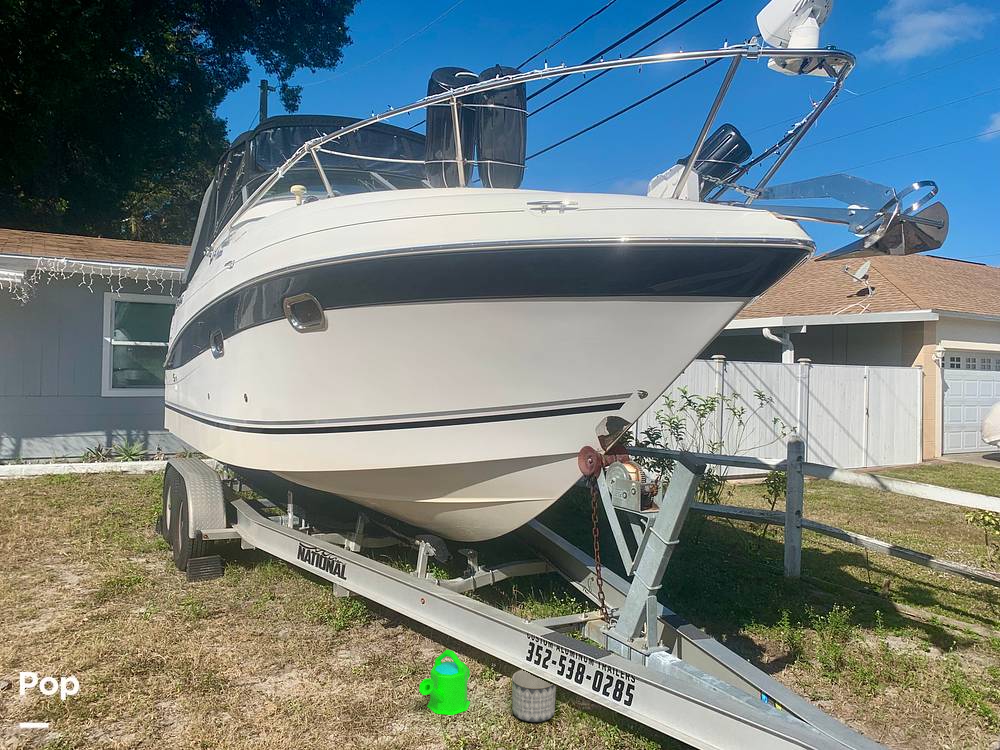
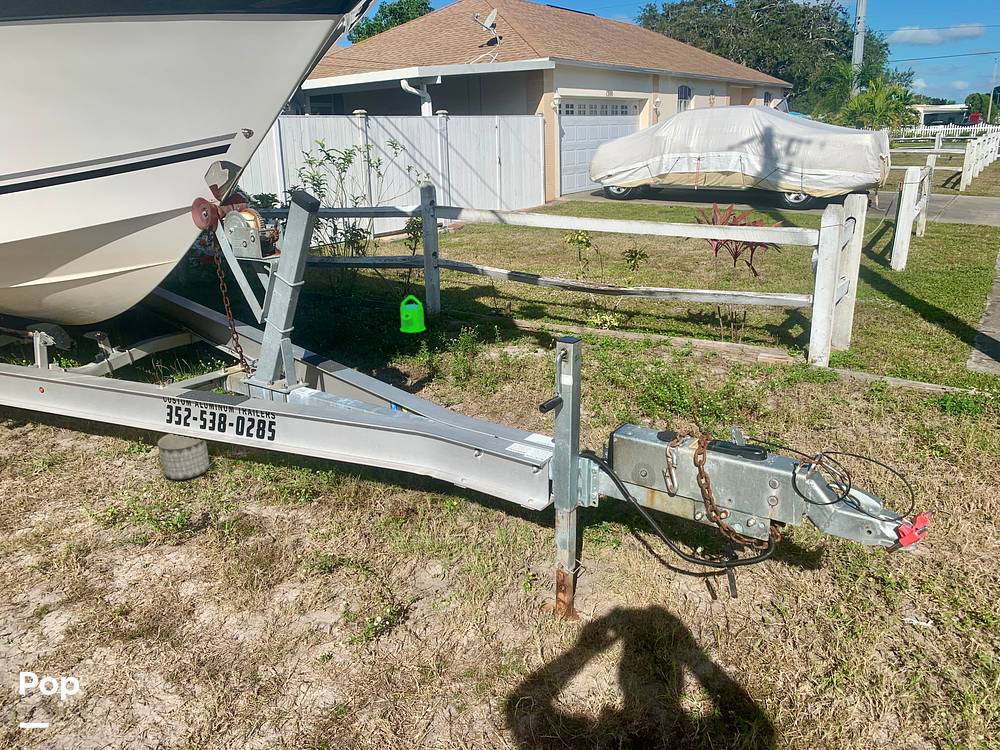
watering can: present [419,650,470,715] -> present [400,295,426,333]

